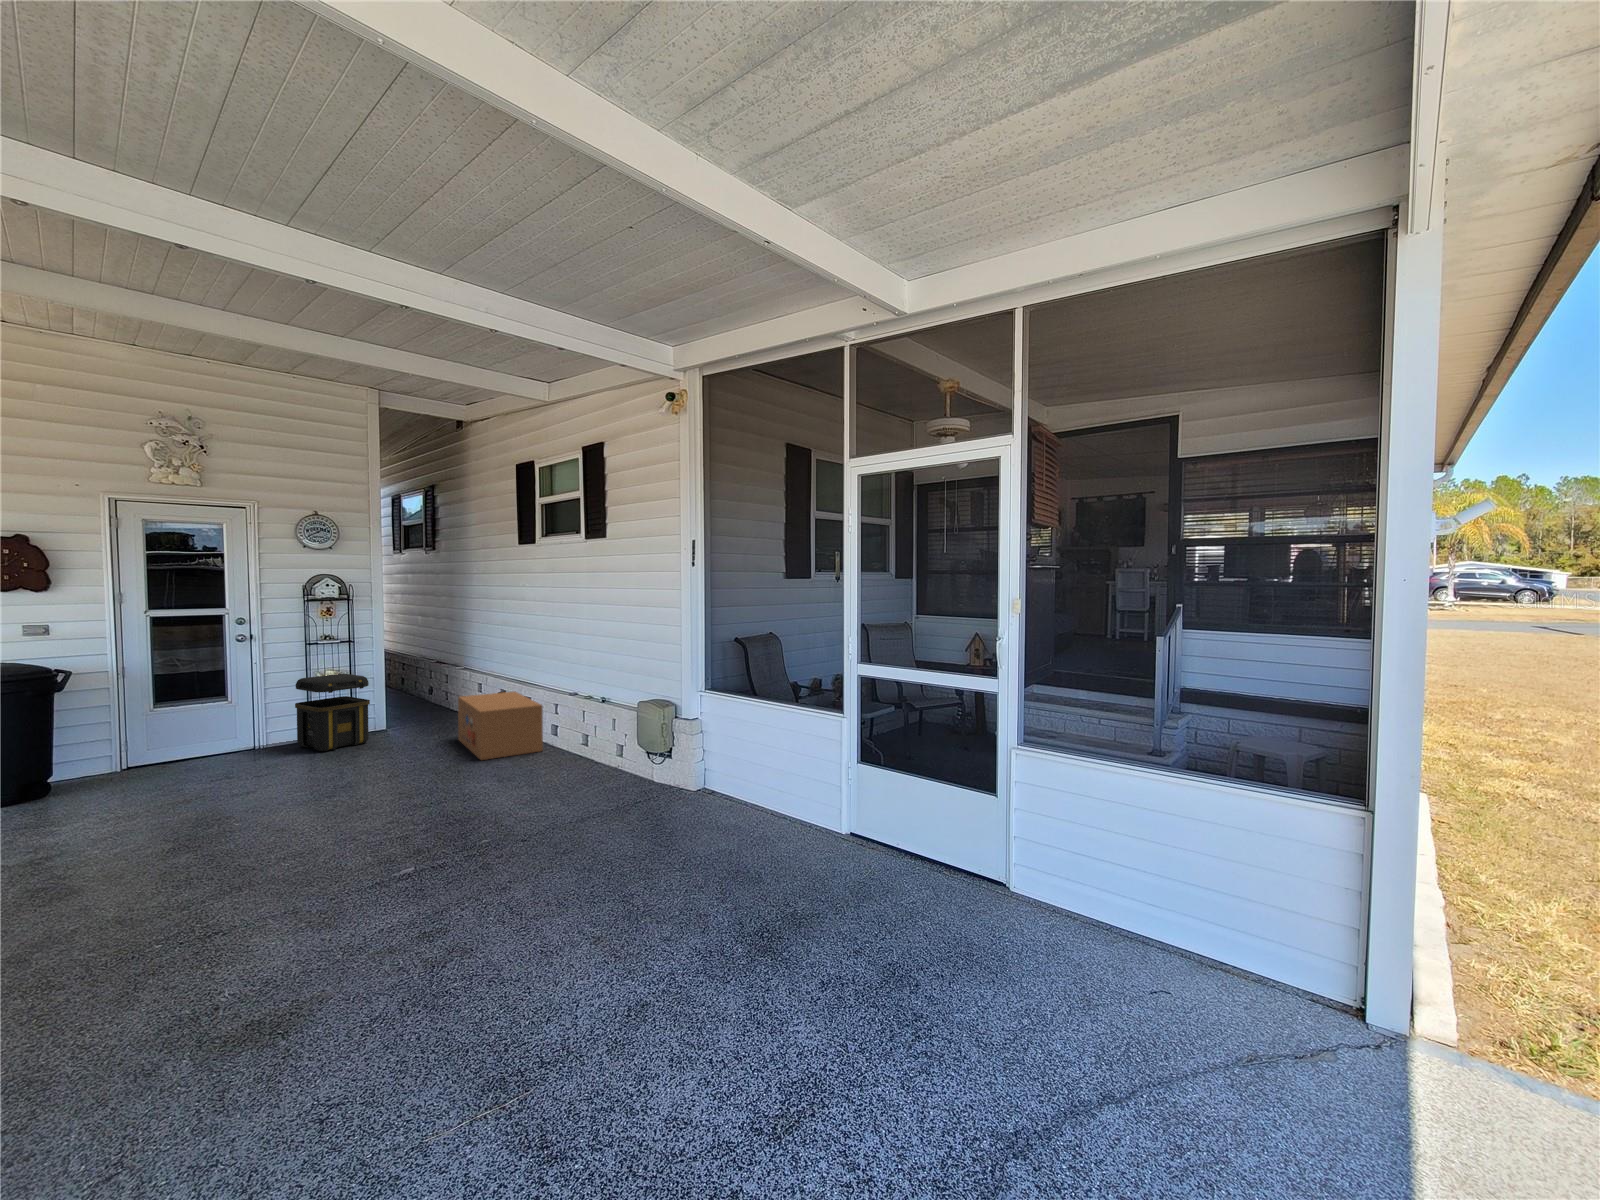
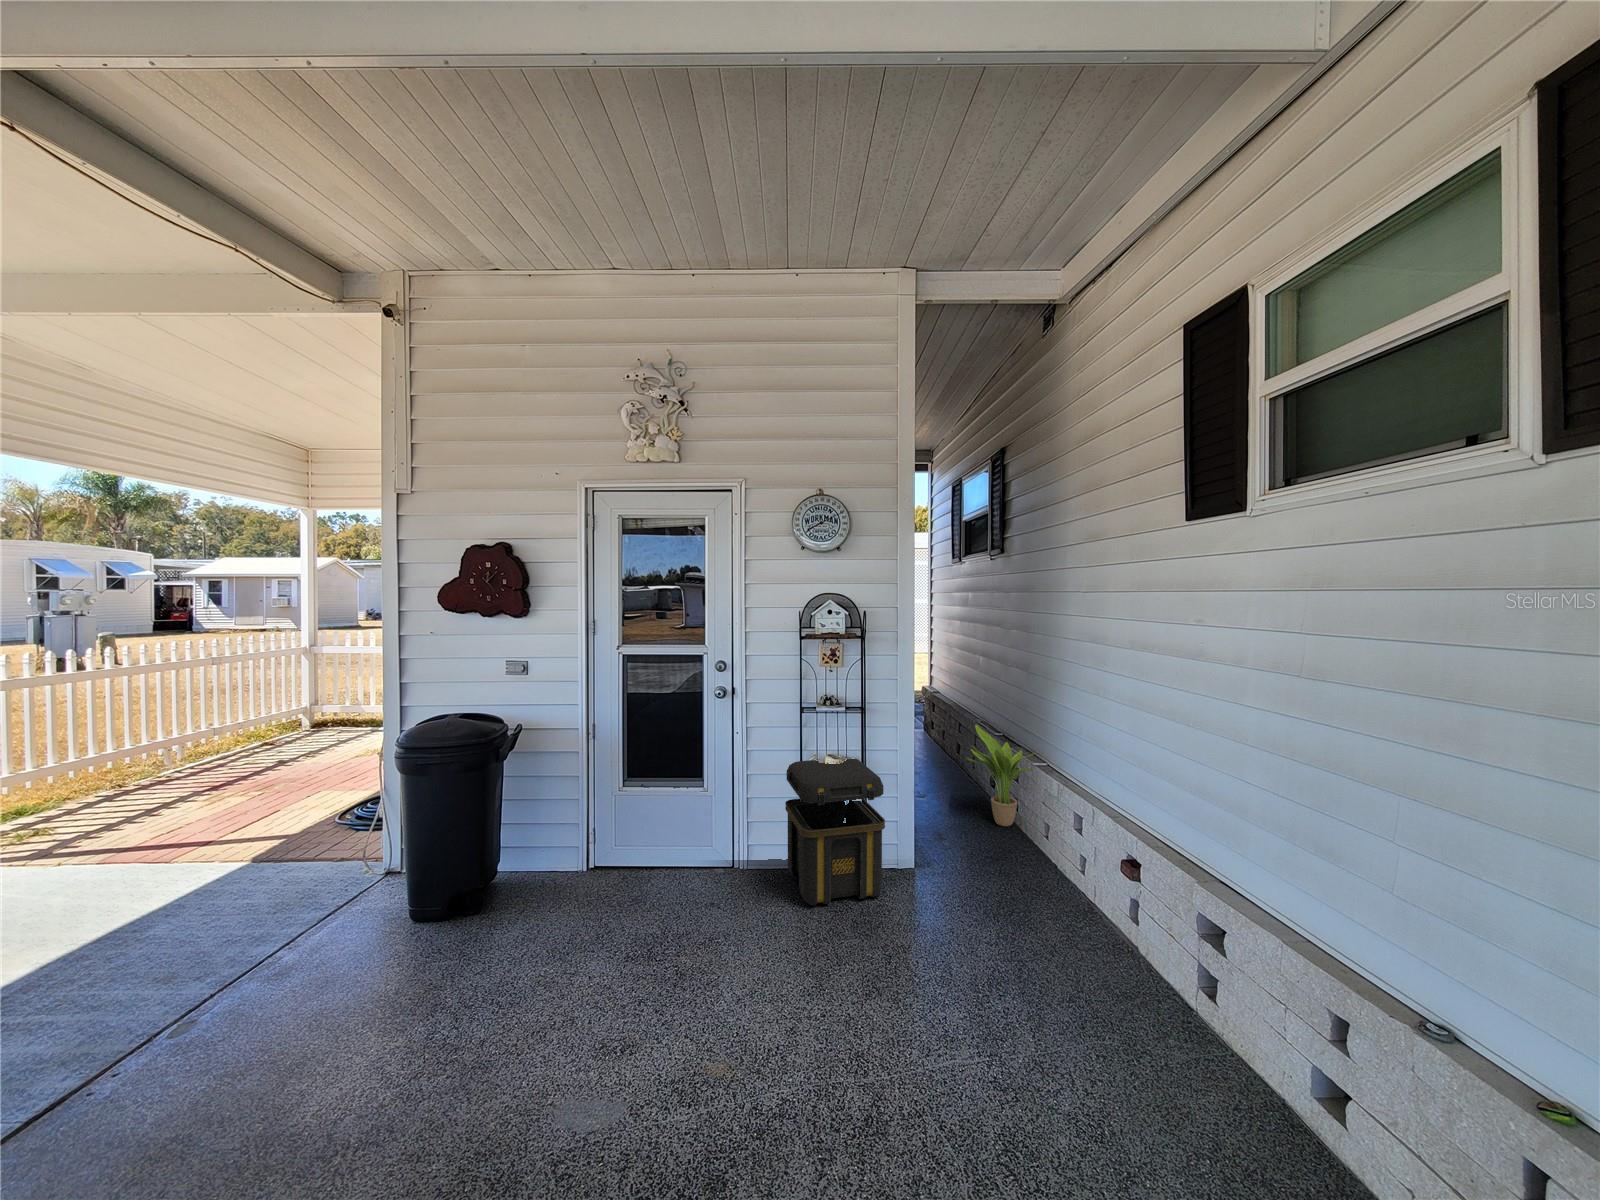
potted plant: none [412,657,459,714] -> present [967,724,1036,826]
cardboard box: present [458,692,543,760] -> none [1038,861,1309,1168]

